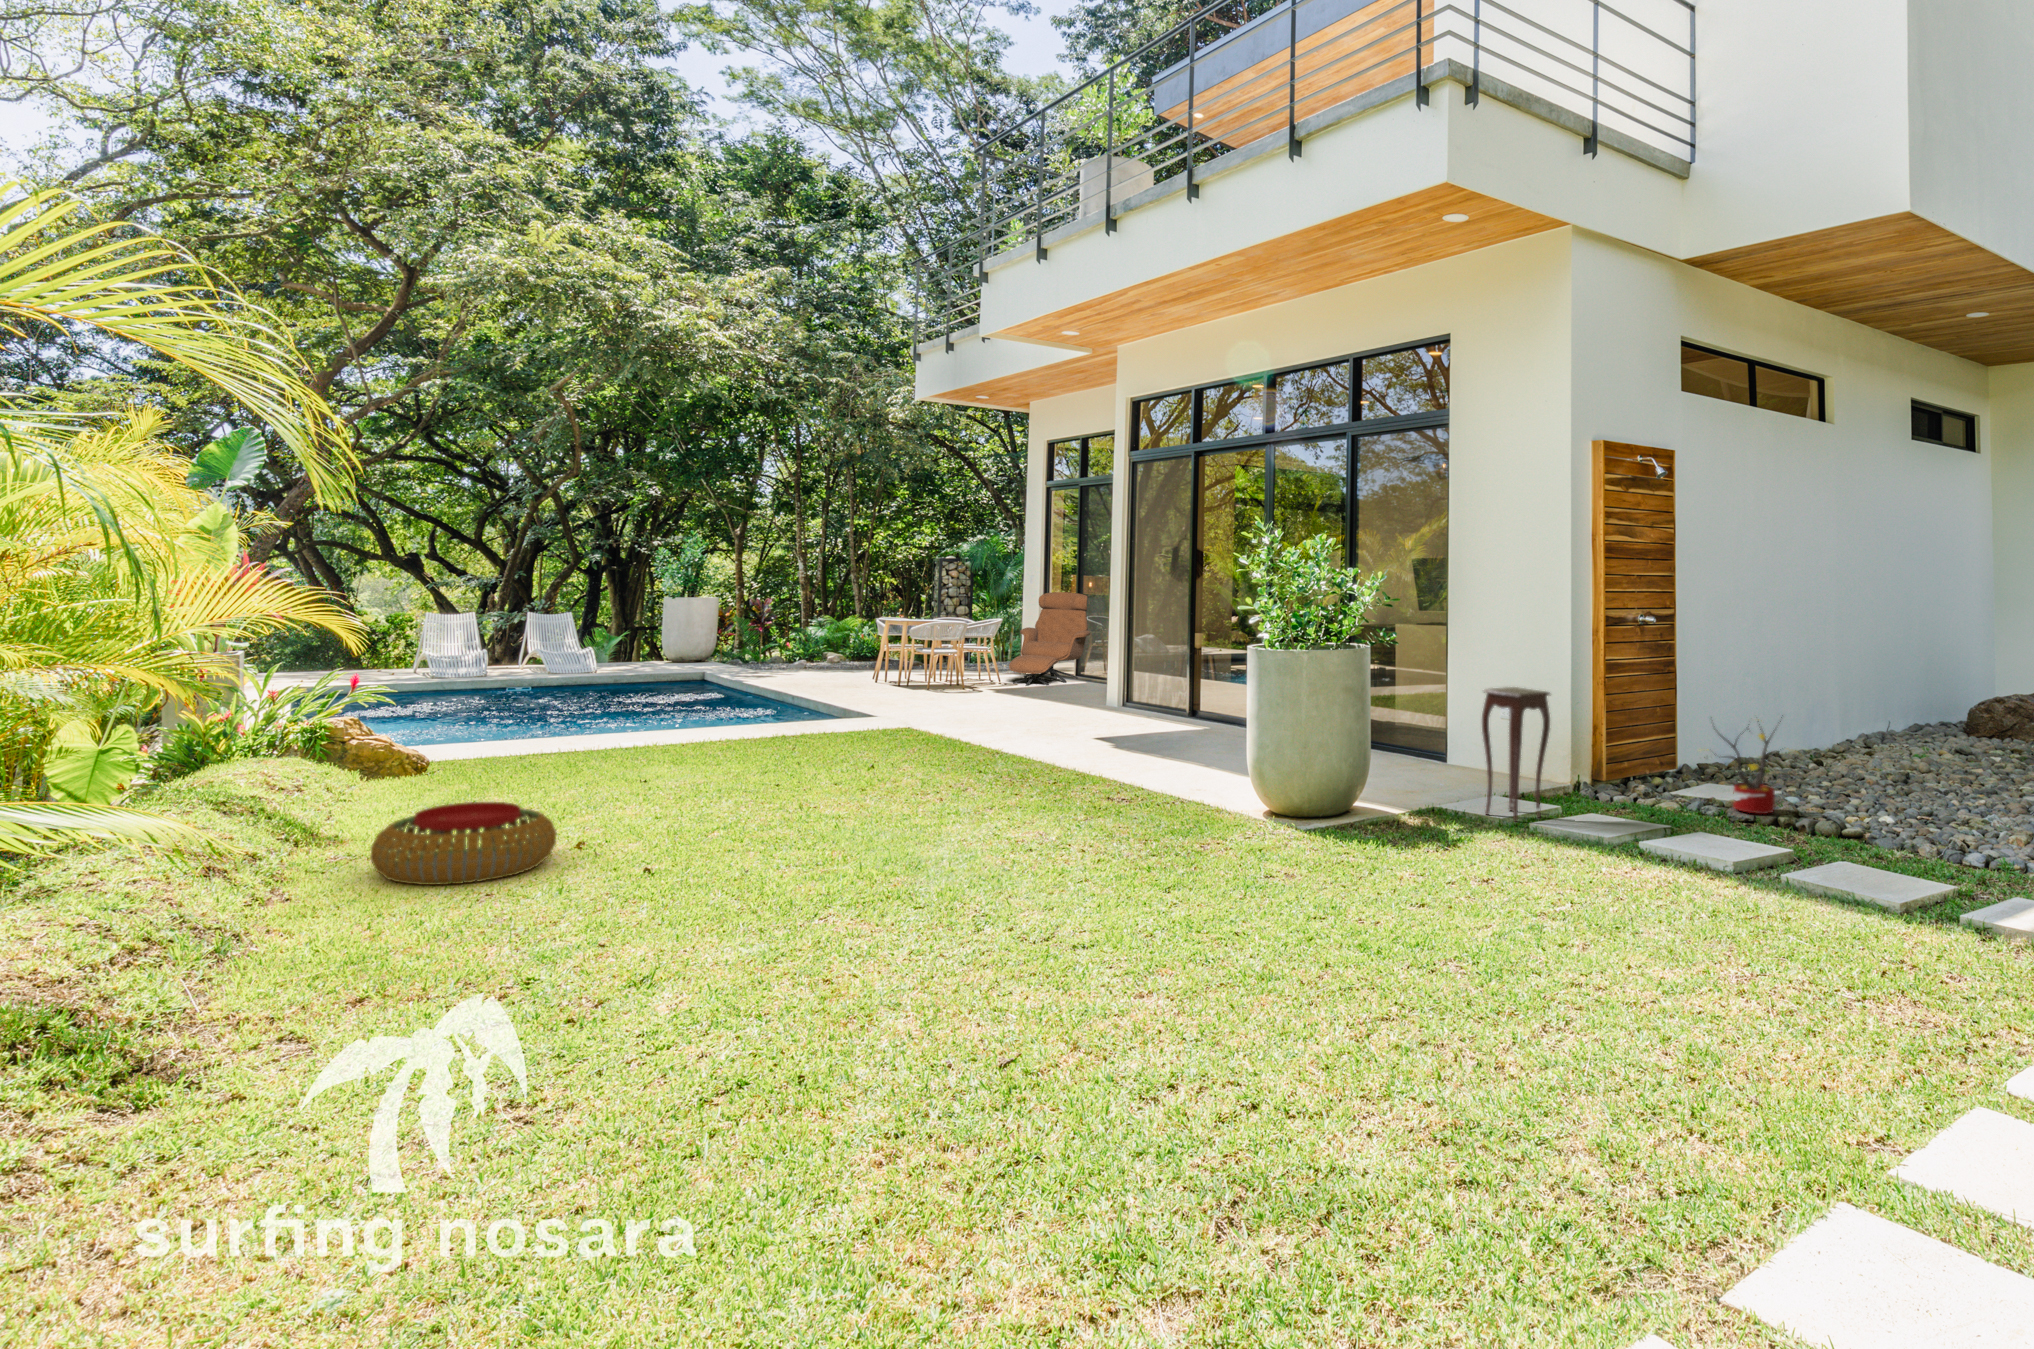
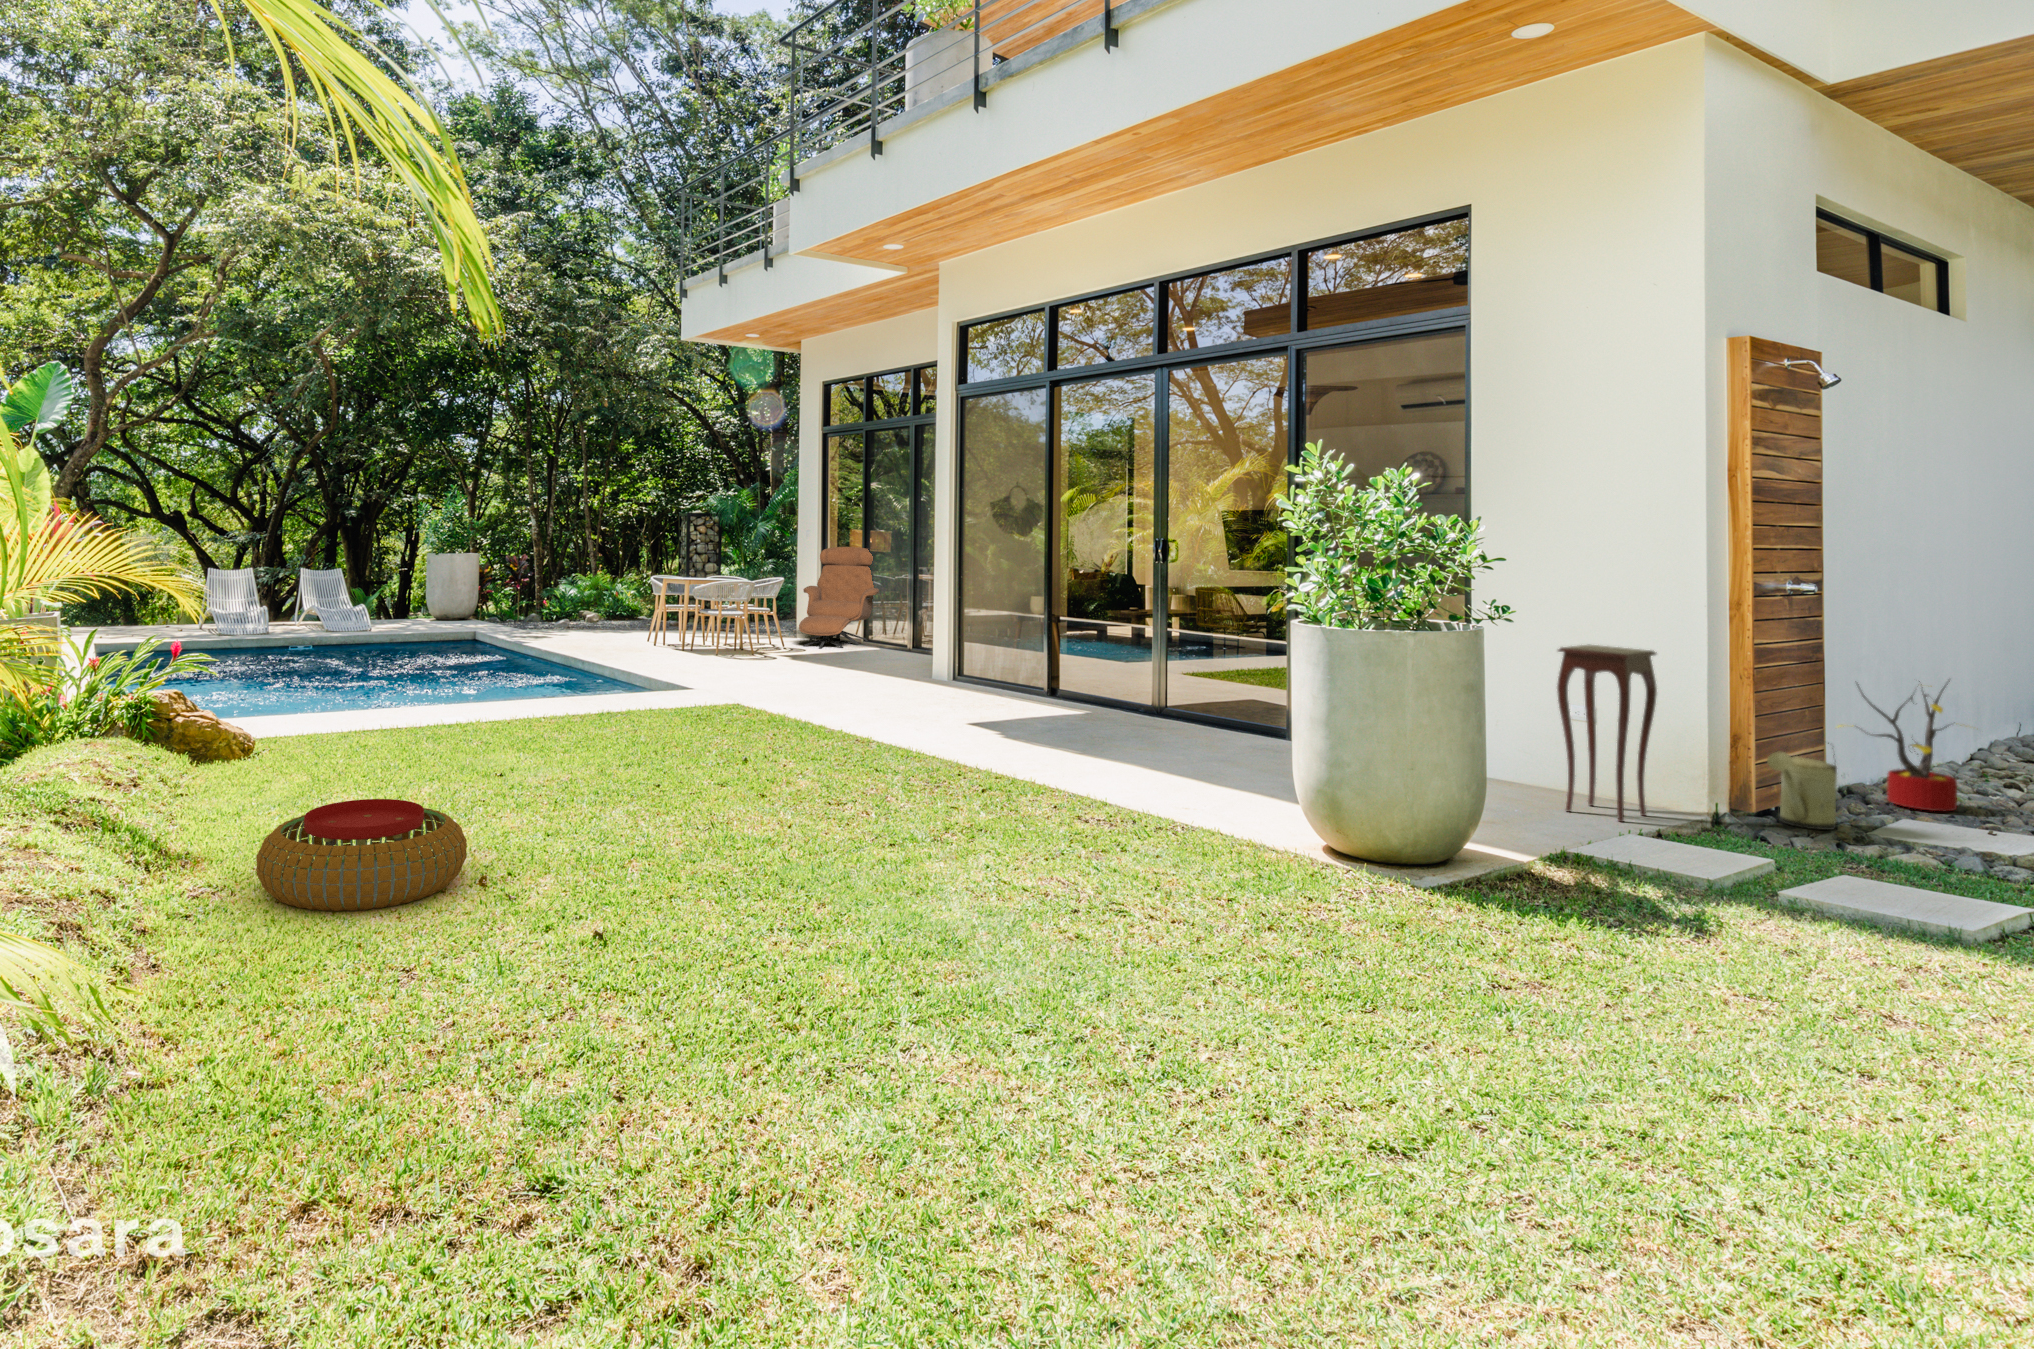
watering can: none [1614,758,1668,826] -> present [1767,738,1837,830]

